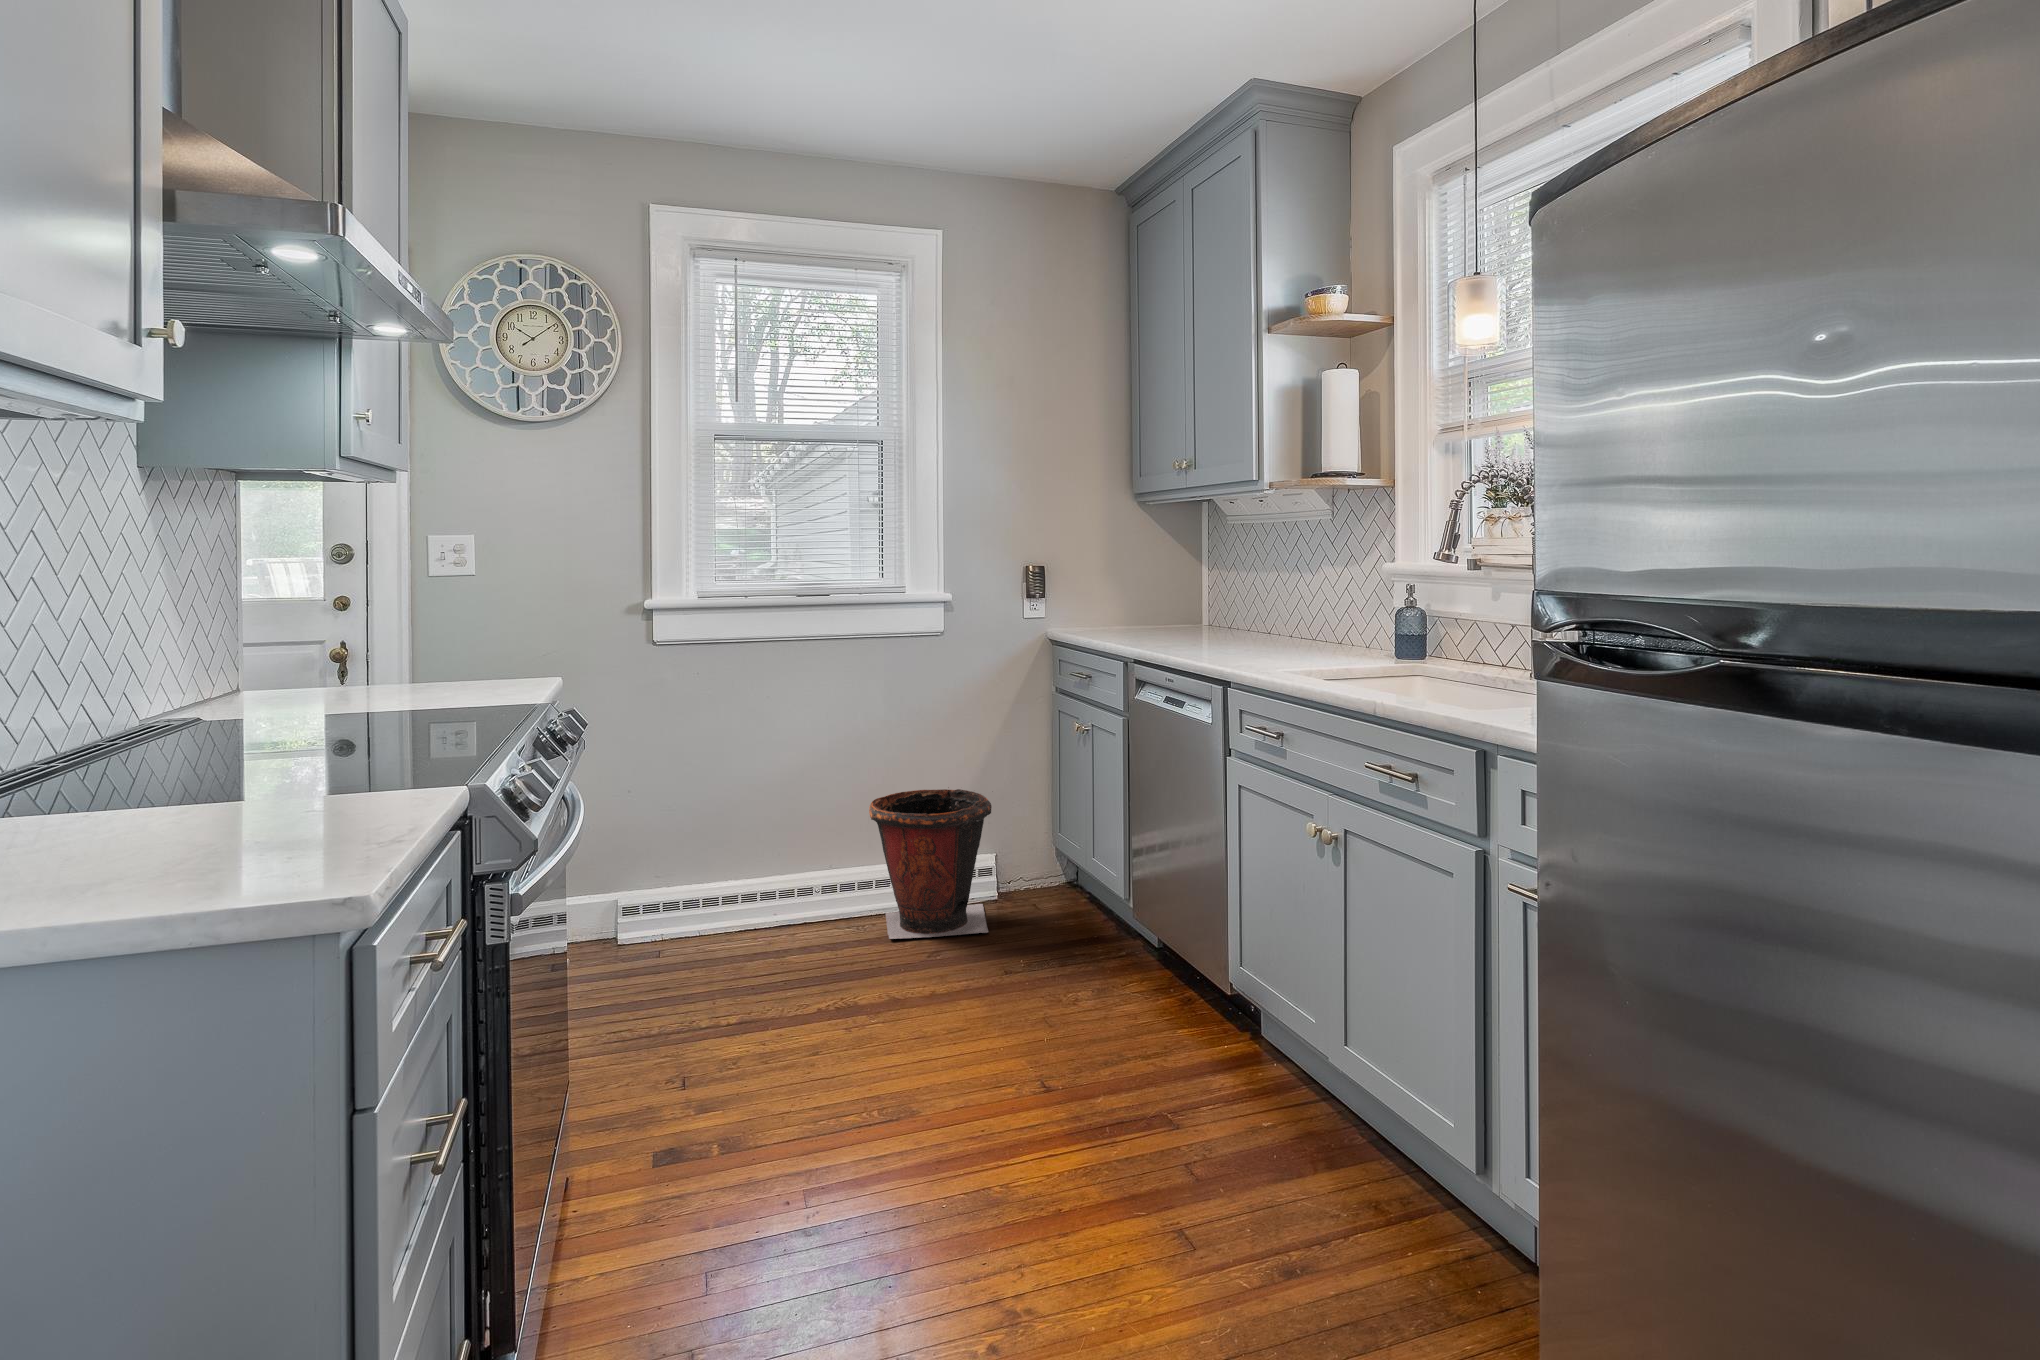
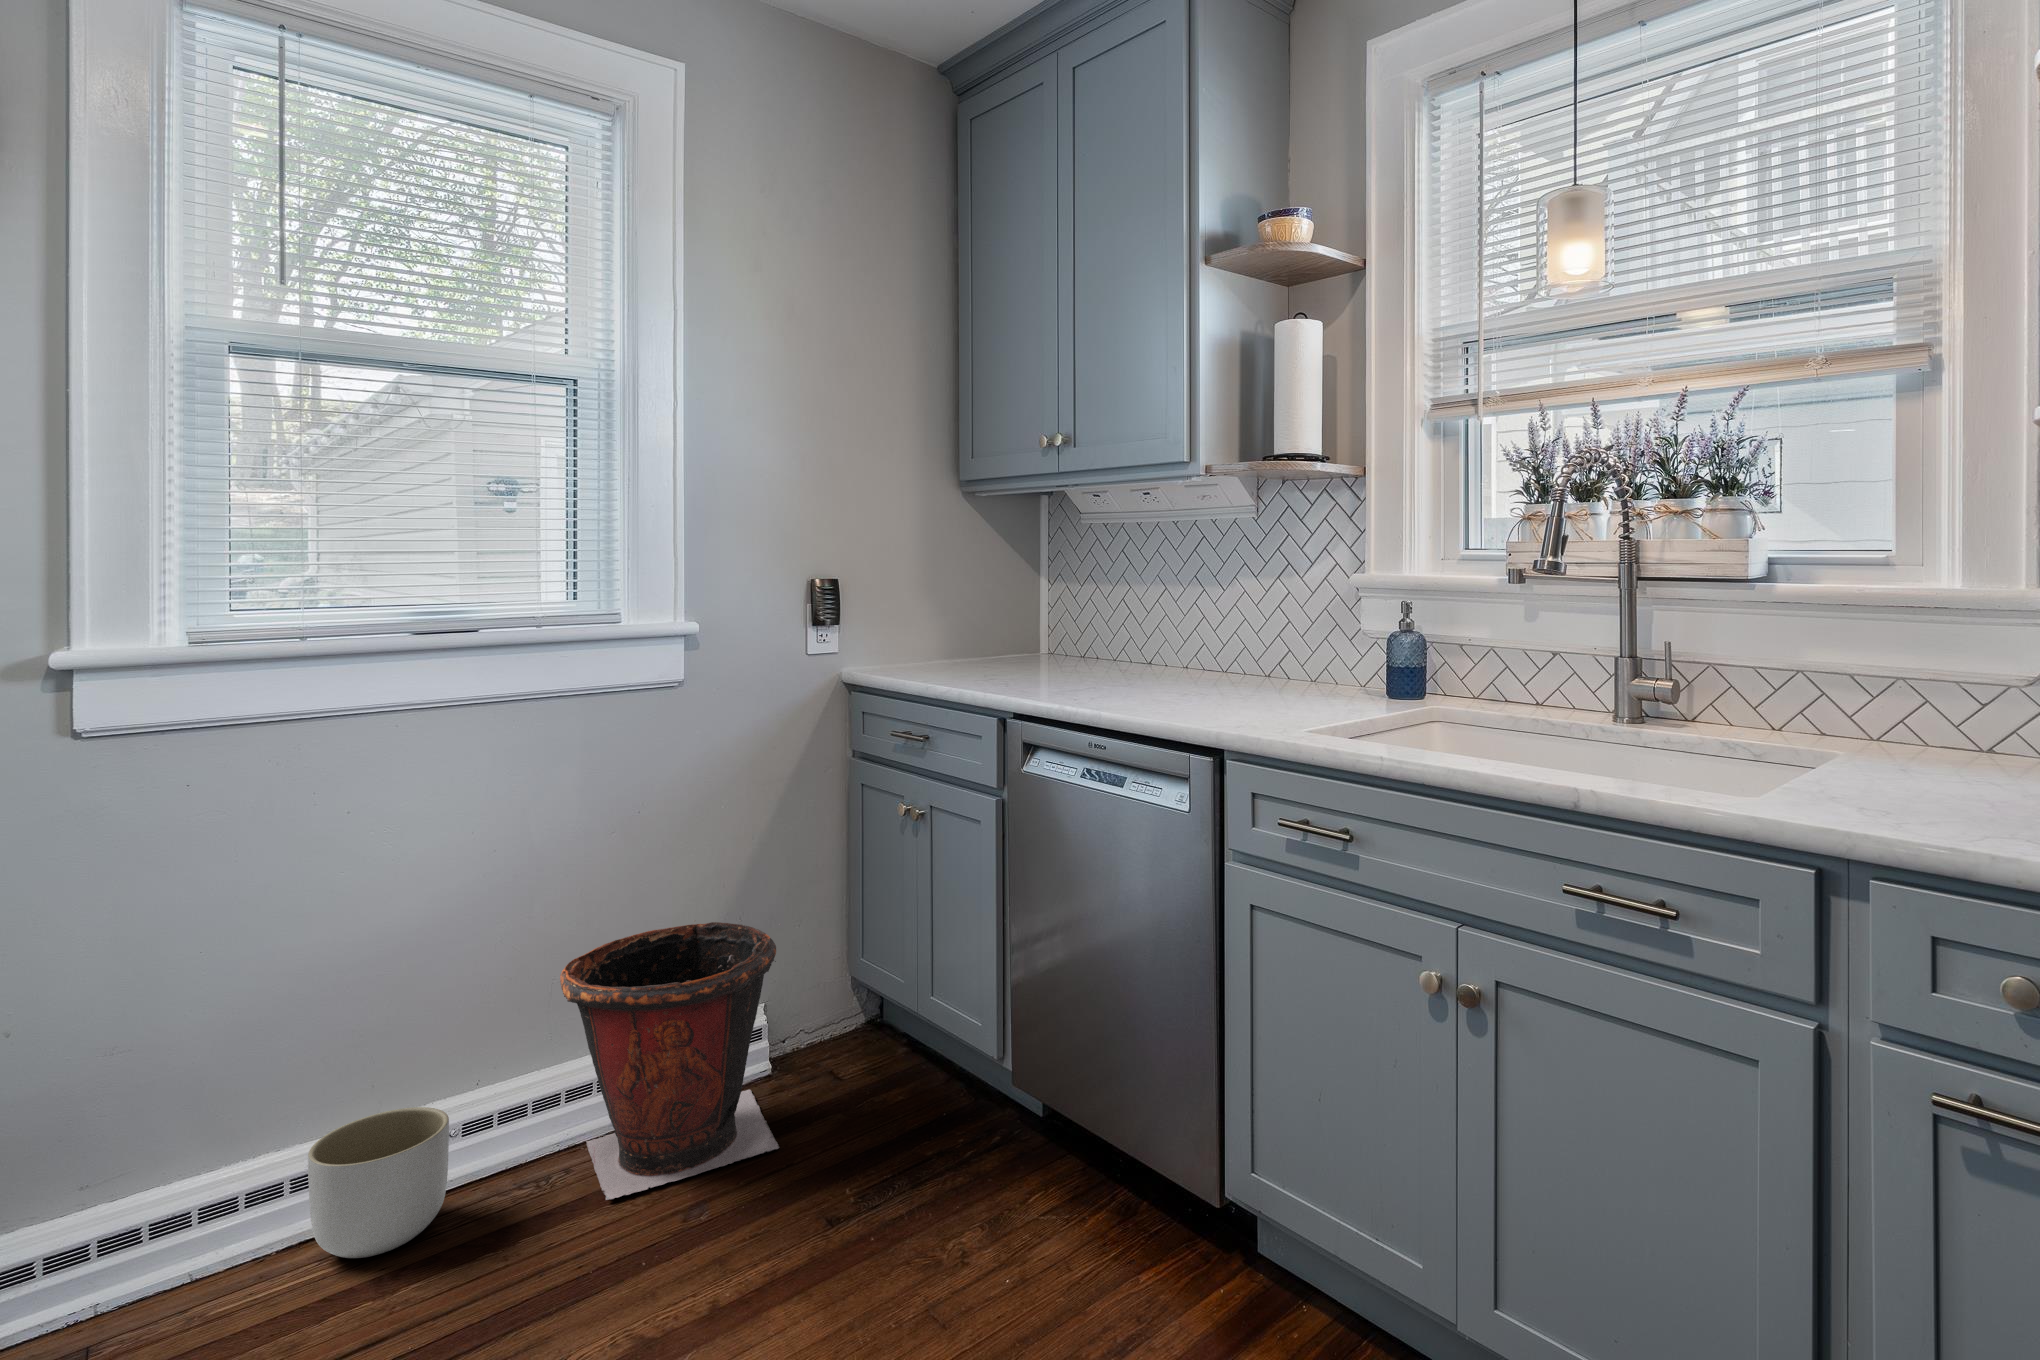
planter: none [746,869,812,941] -> present [308,1107,449,1258]

